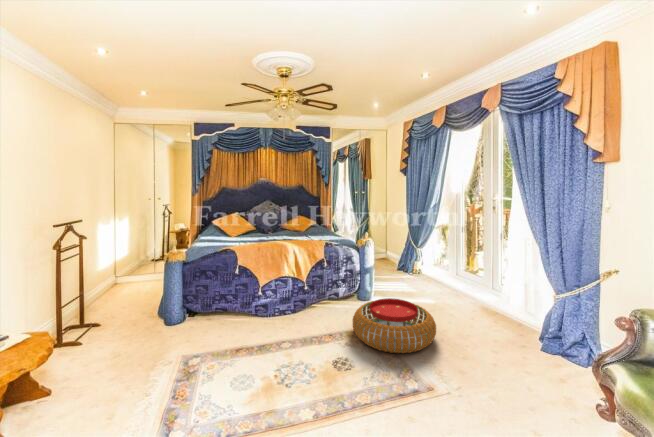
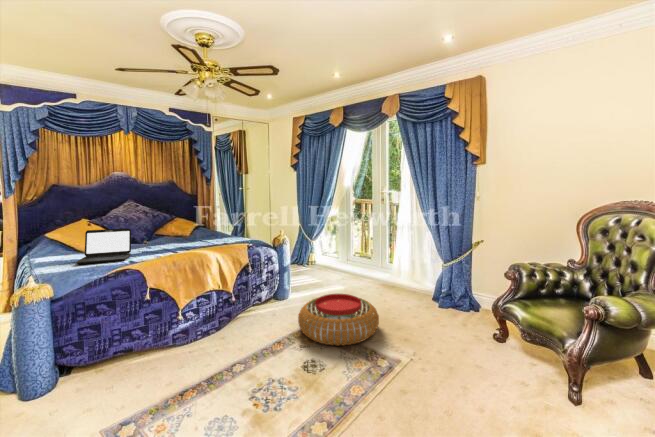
laptop: none [210,221,248,245] -> present [76,228,131,265]

